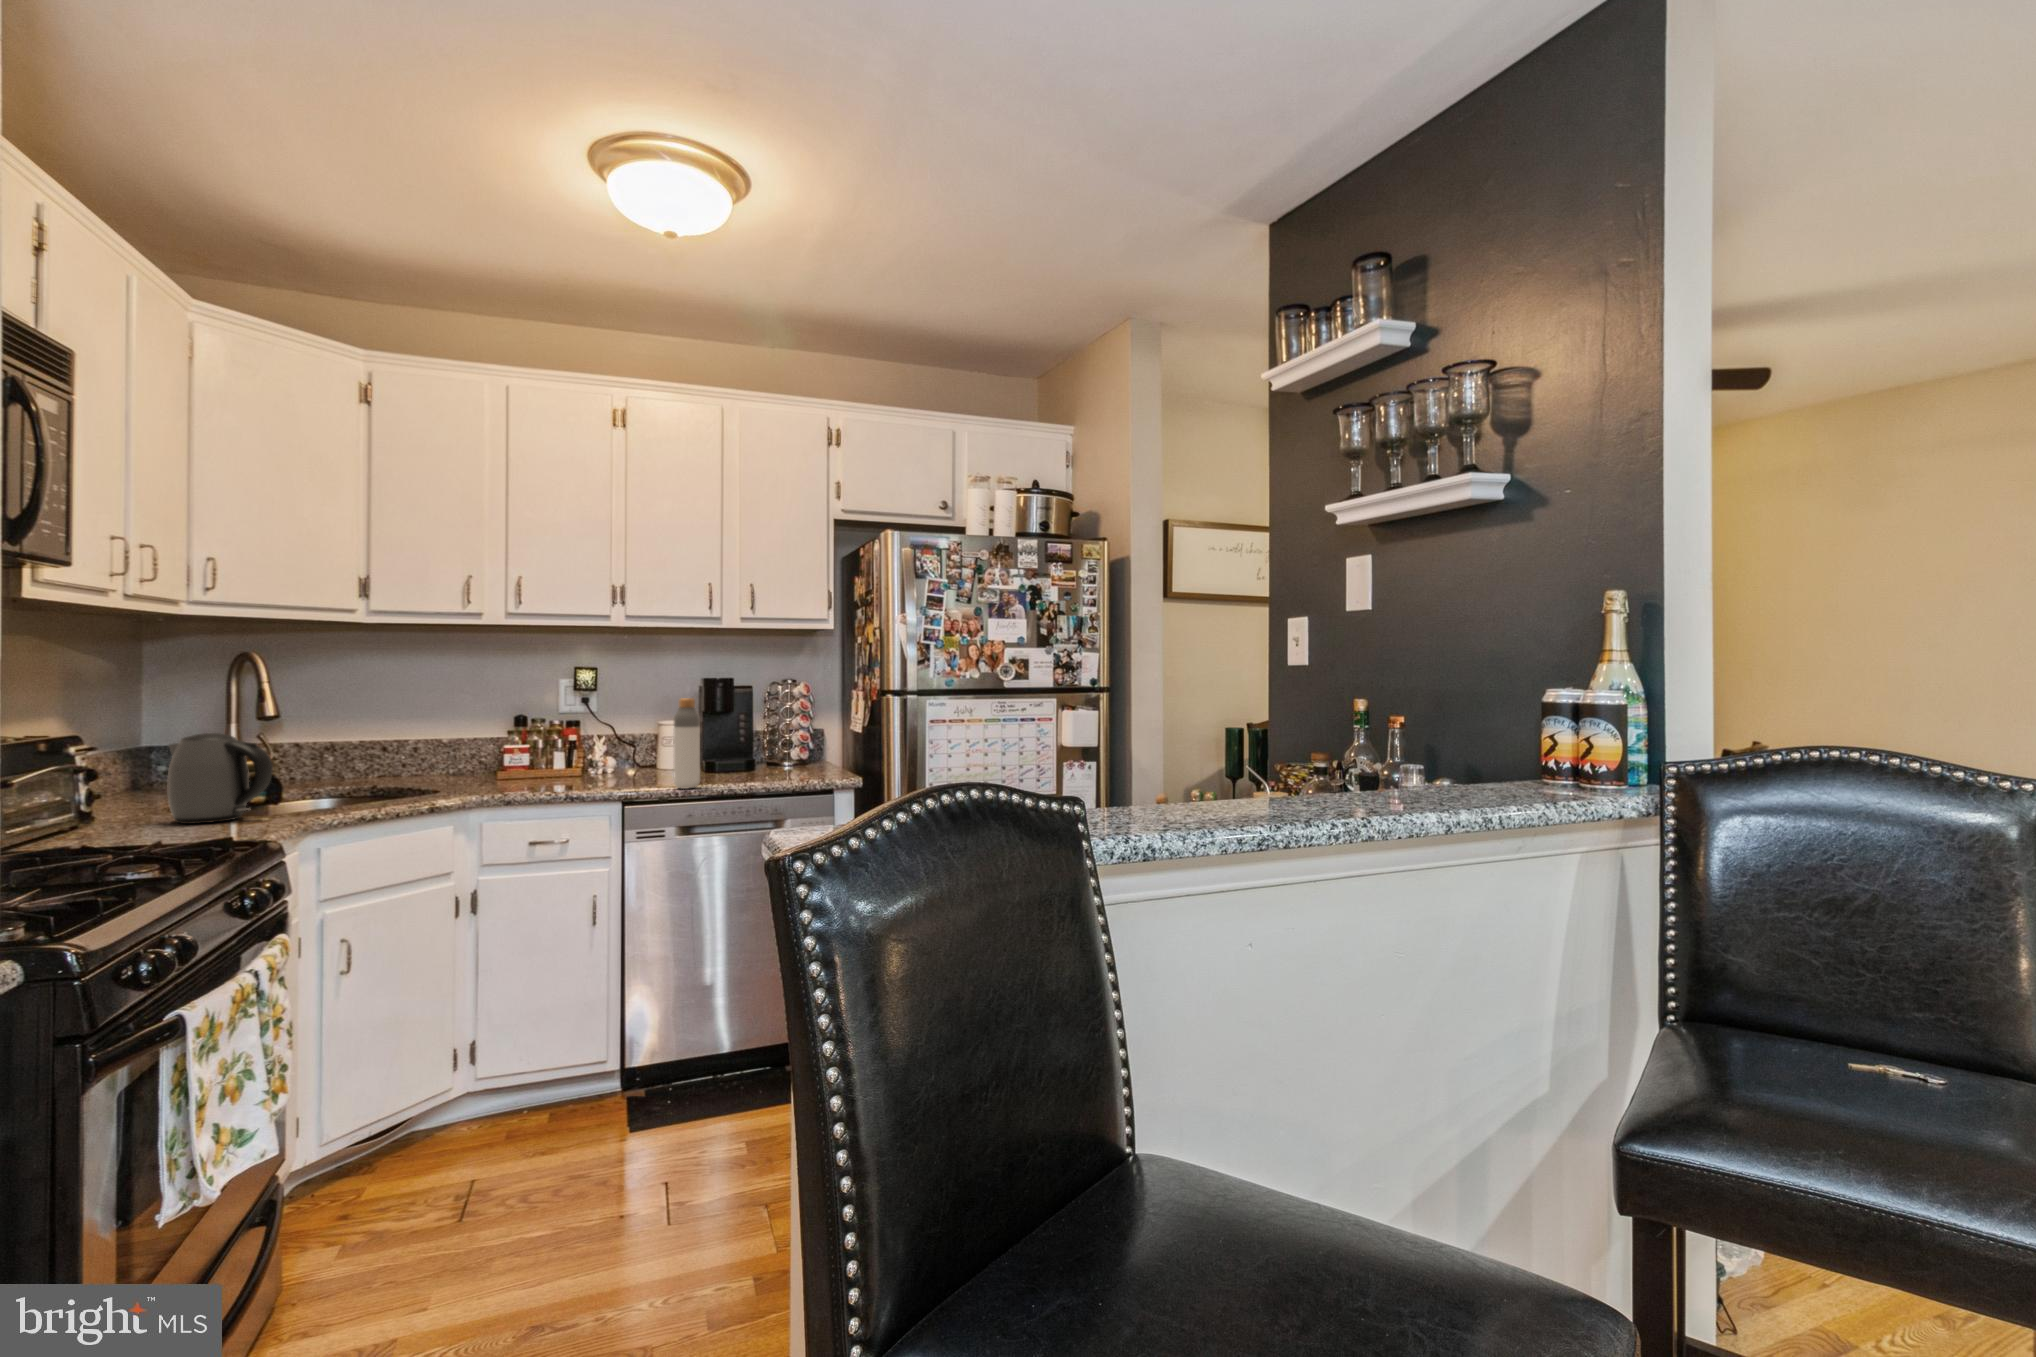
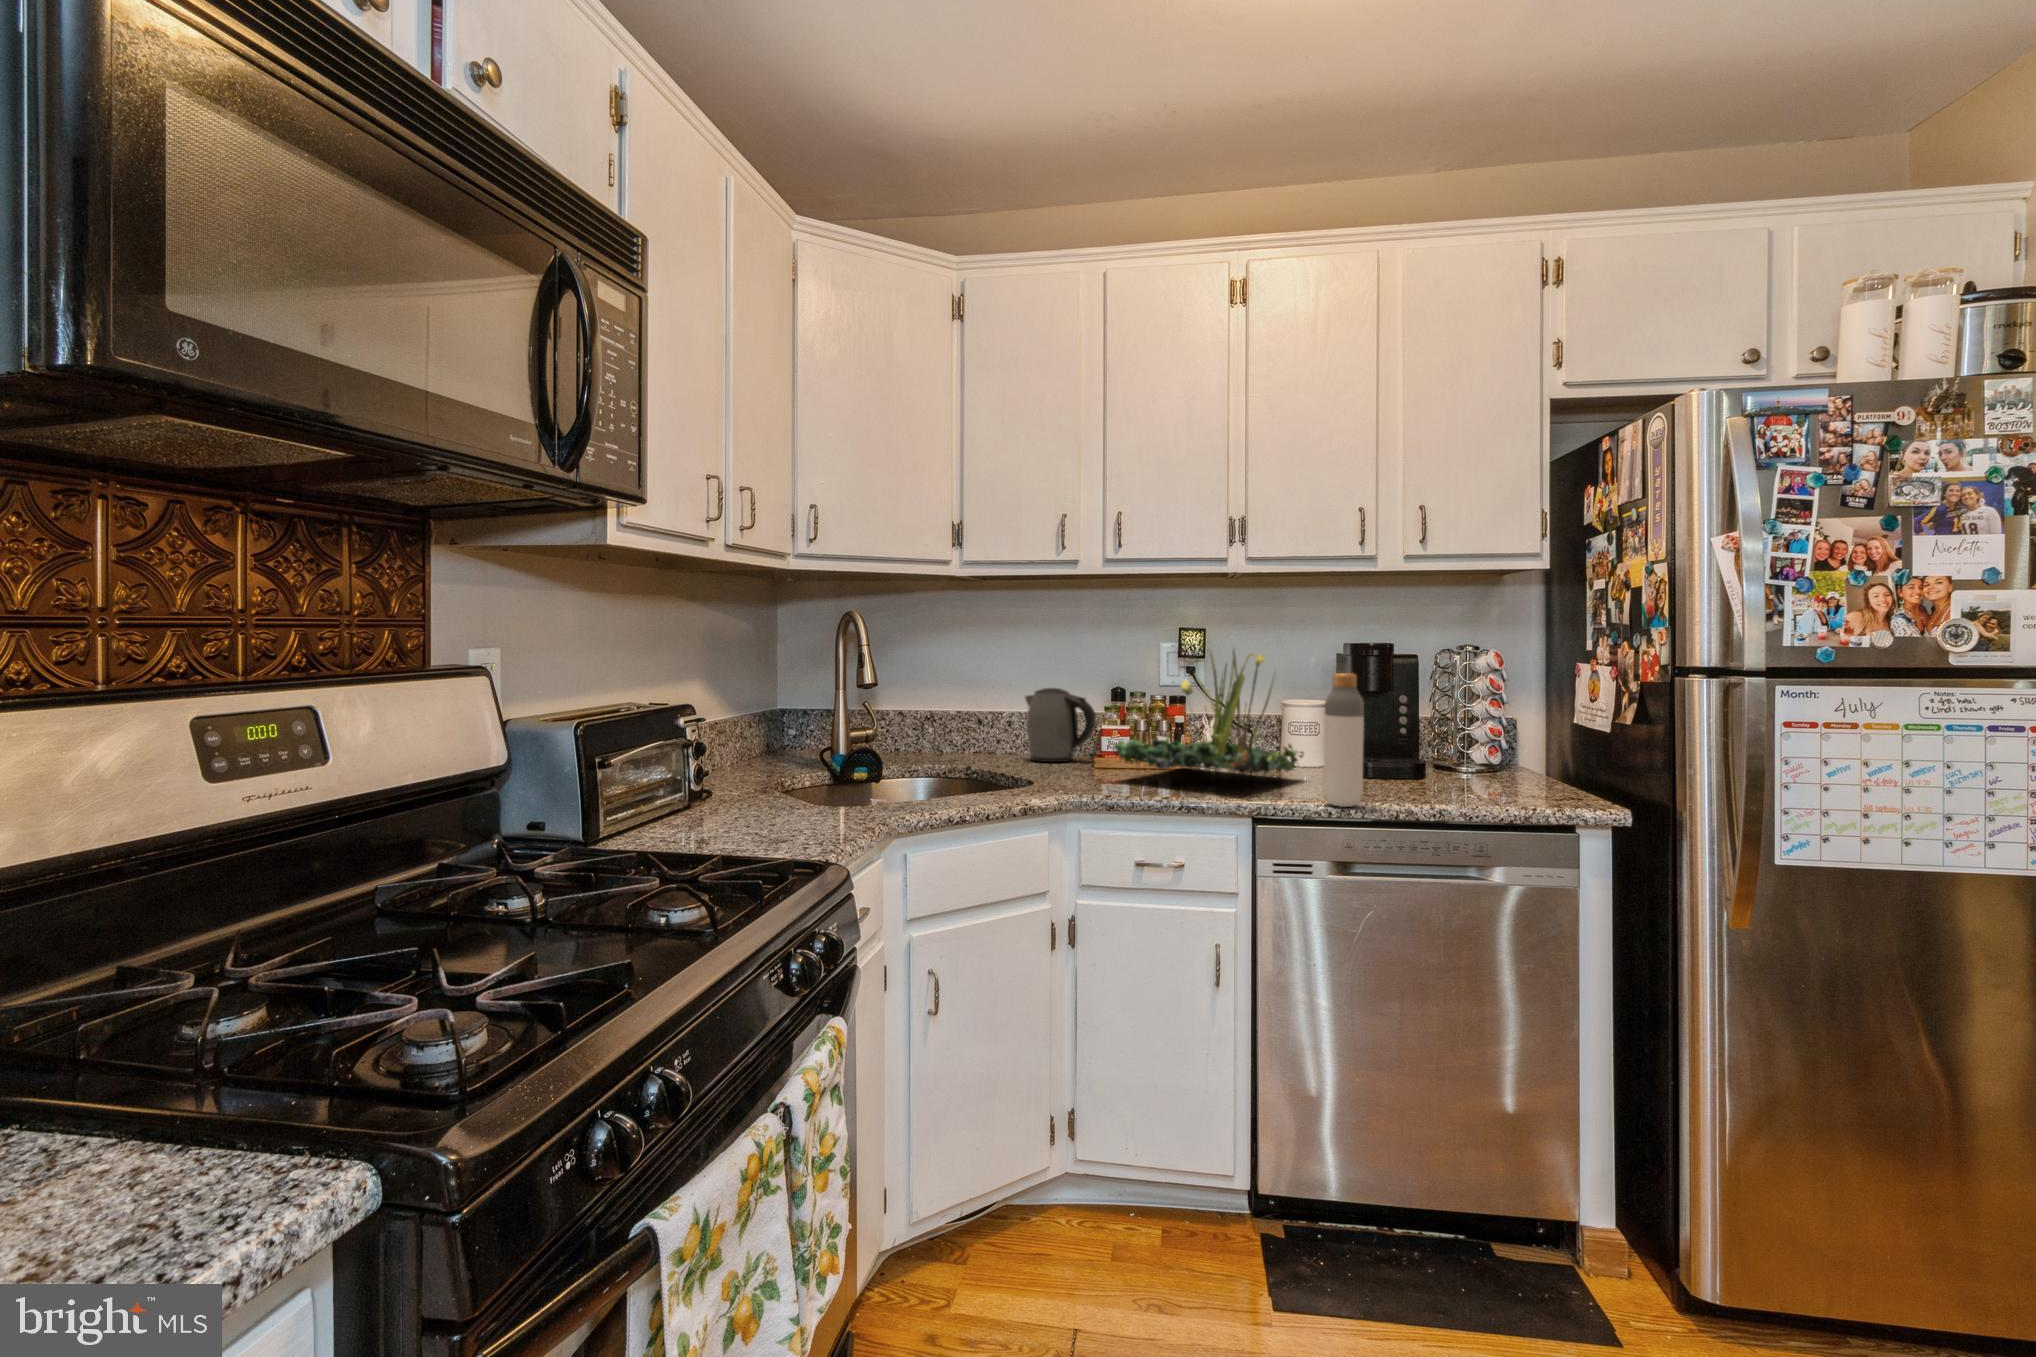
plant: none [511,681,671,776] -> present [1114,650,1303,775]
kettle: present [168,733,273,824] -> present [1025,688,1096,762]

